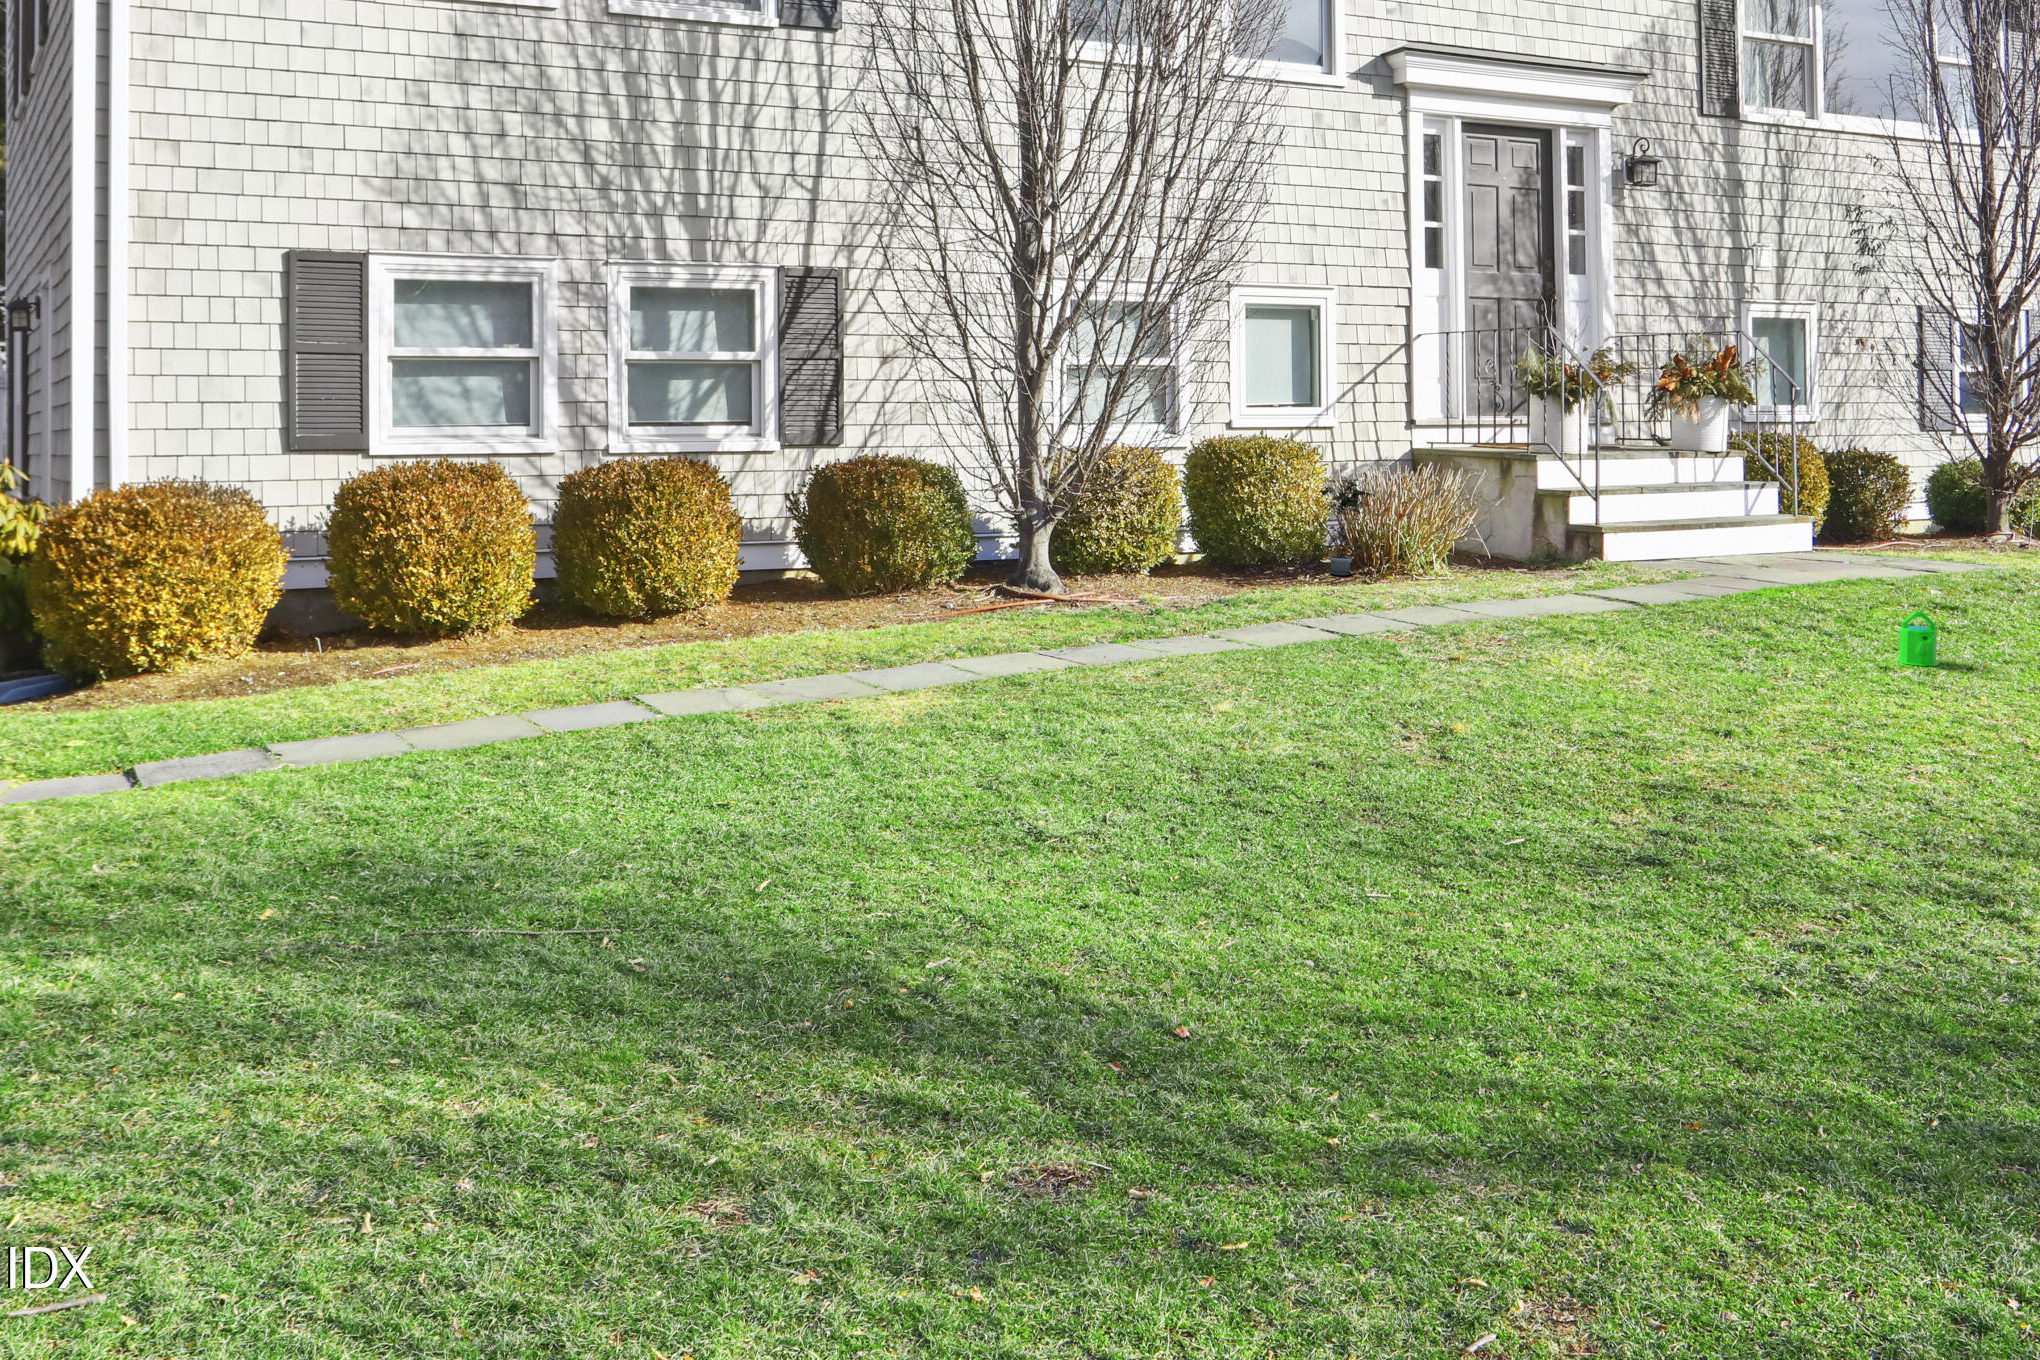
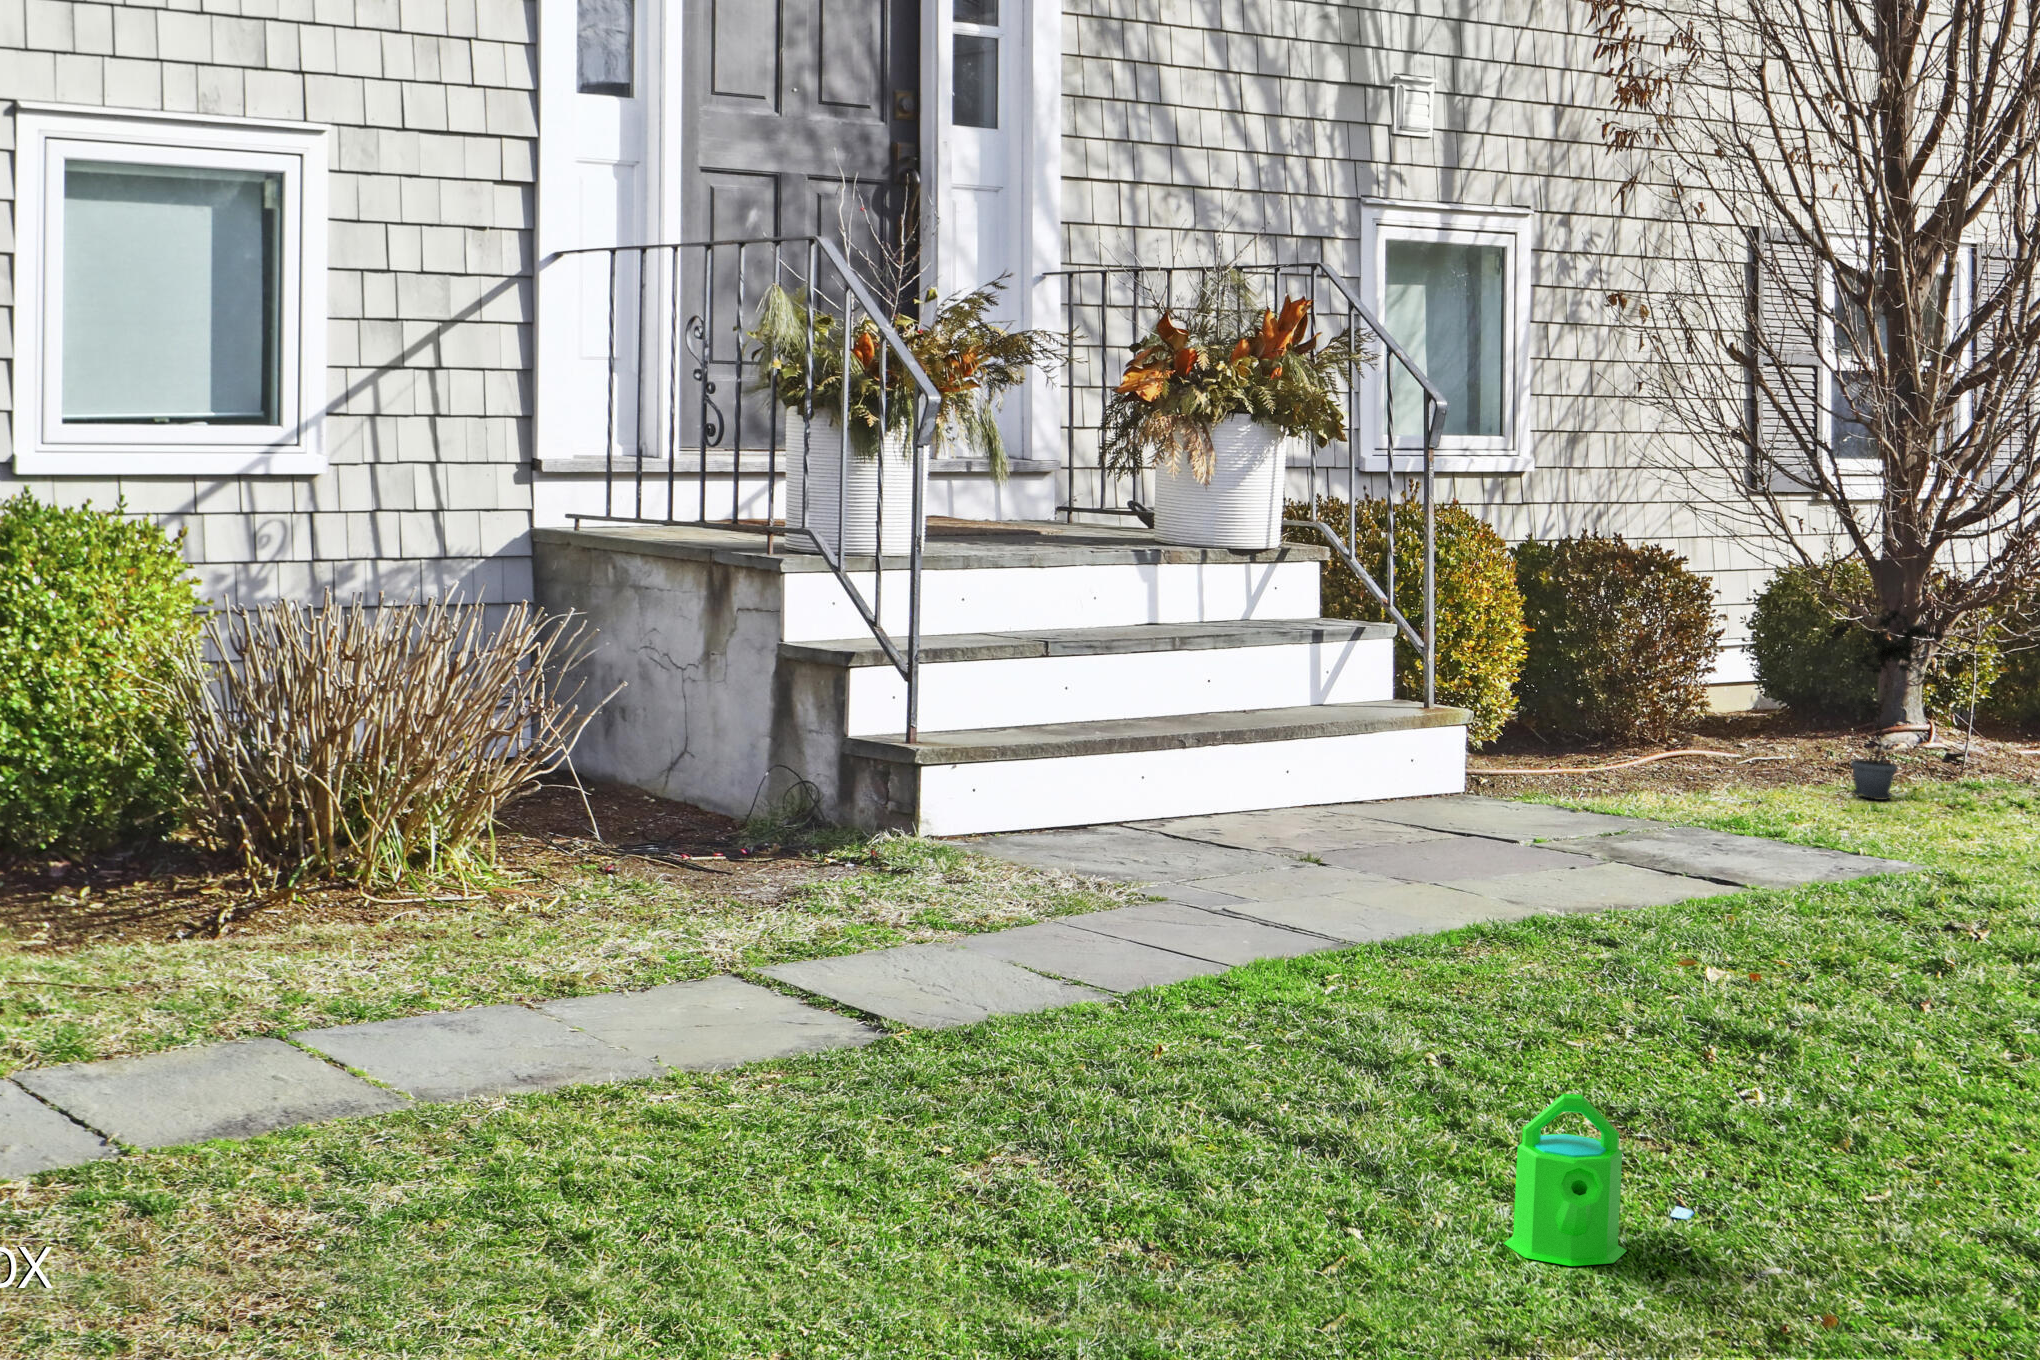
potted plant: present [1319,477,1375,576] -> present [1829,608,1954,800]

